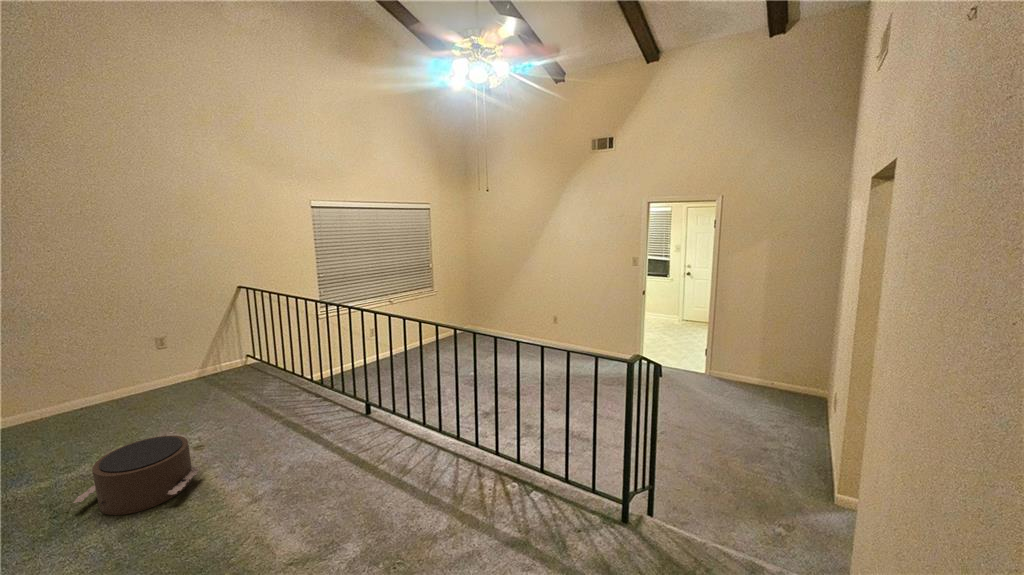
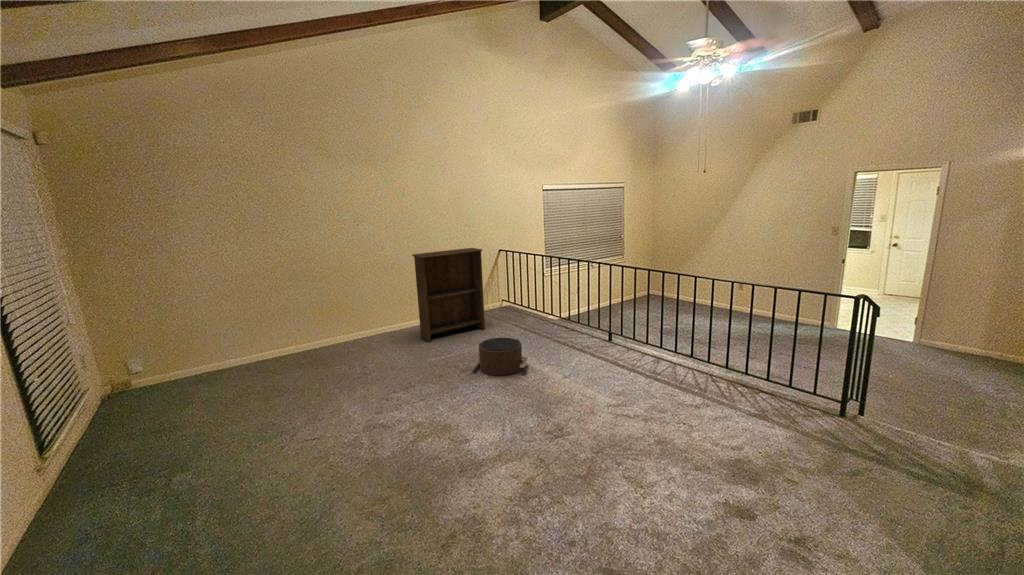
bookshelf: none [26,286,191,444] -> present [412,248,485,342]

